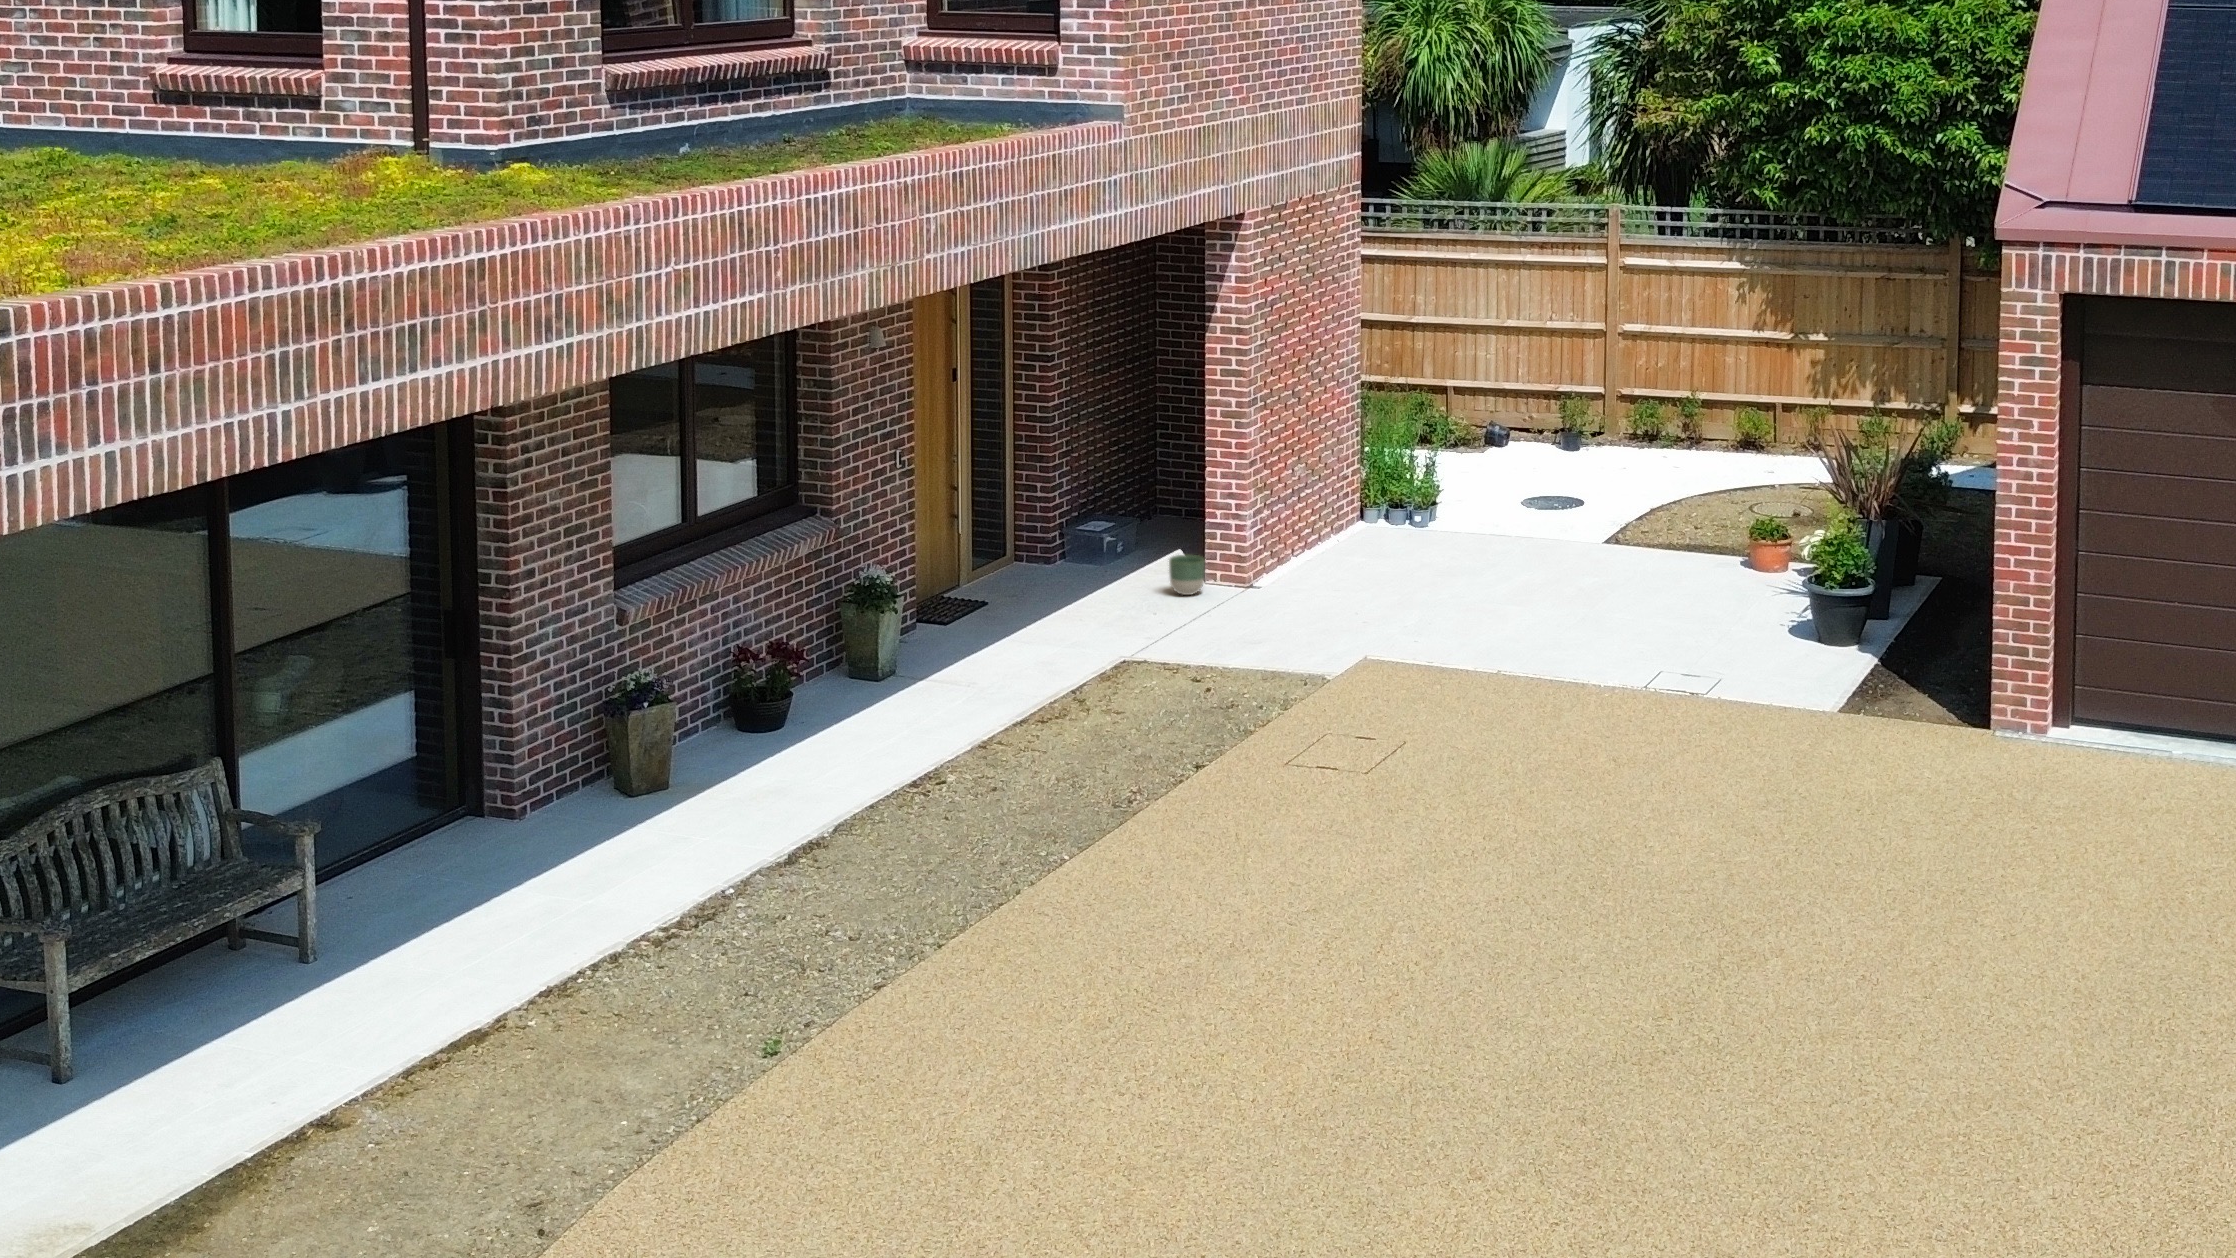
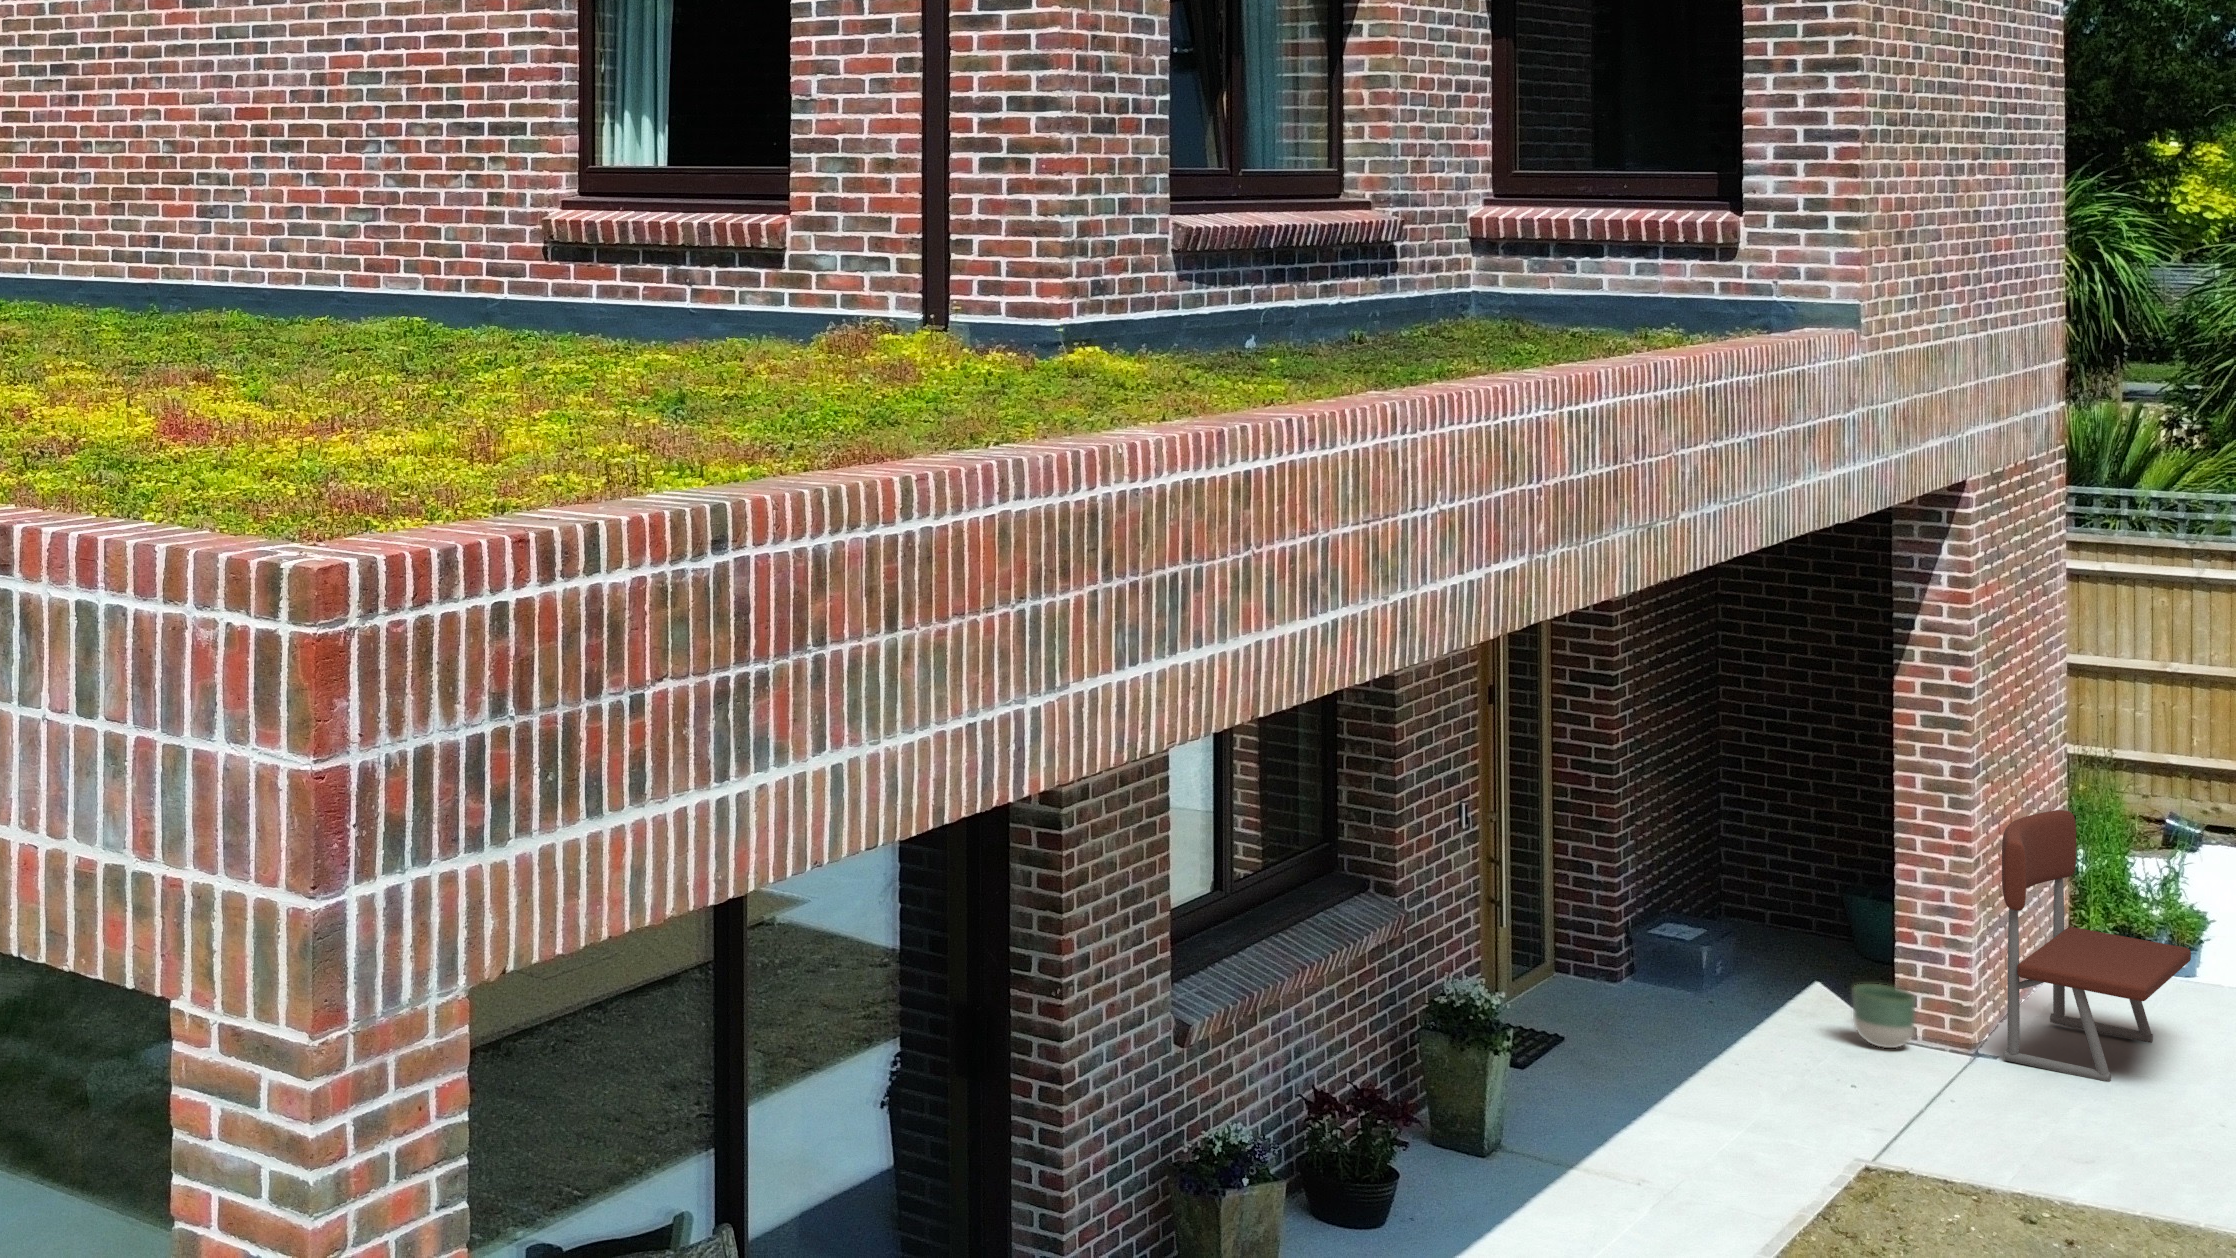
bench: none [1253,430,1375,601] -> present [2002,810,2191,1082]

